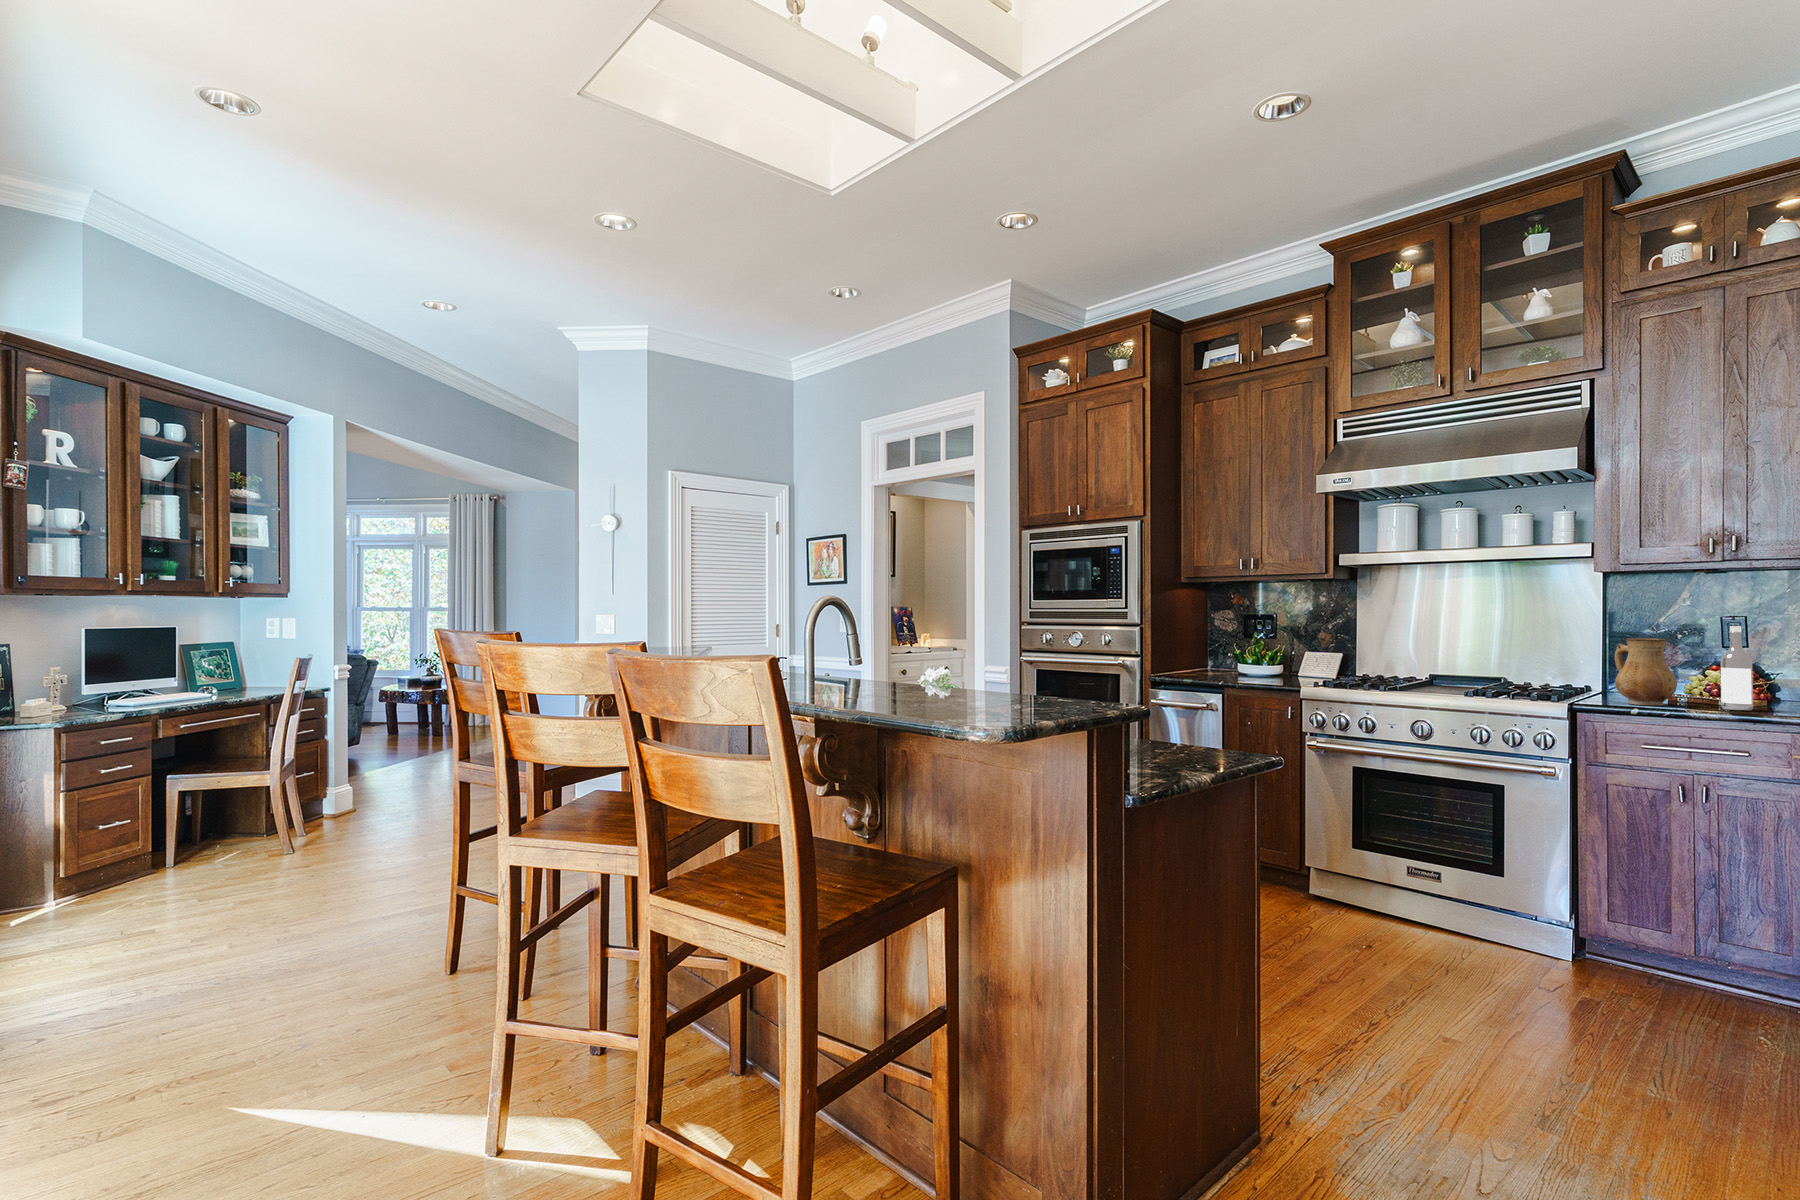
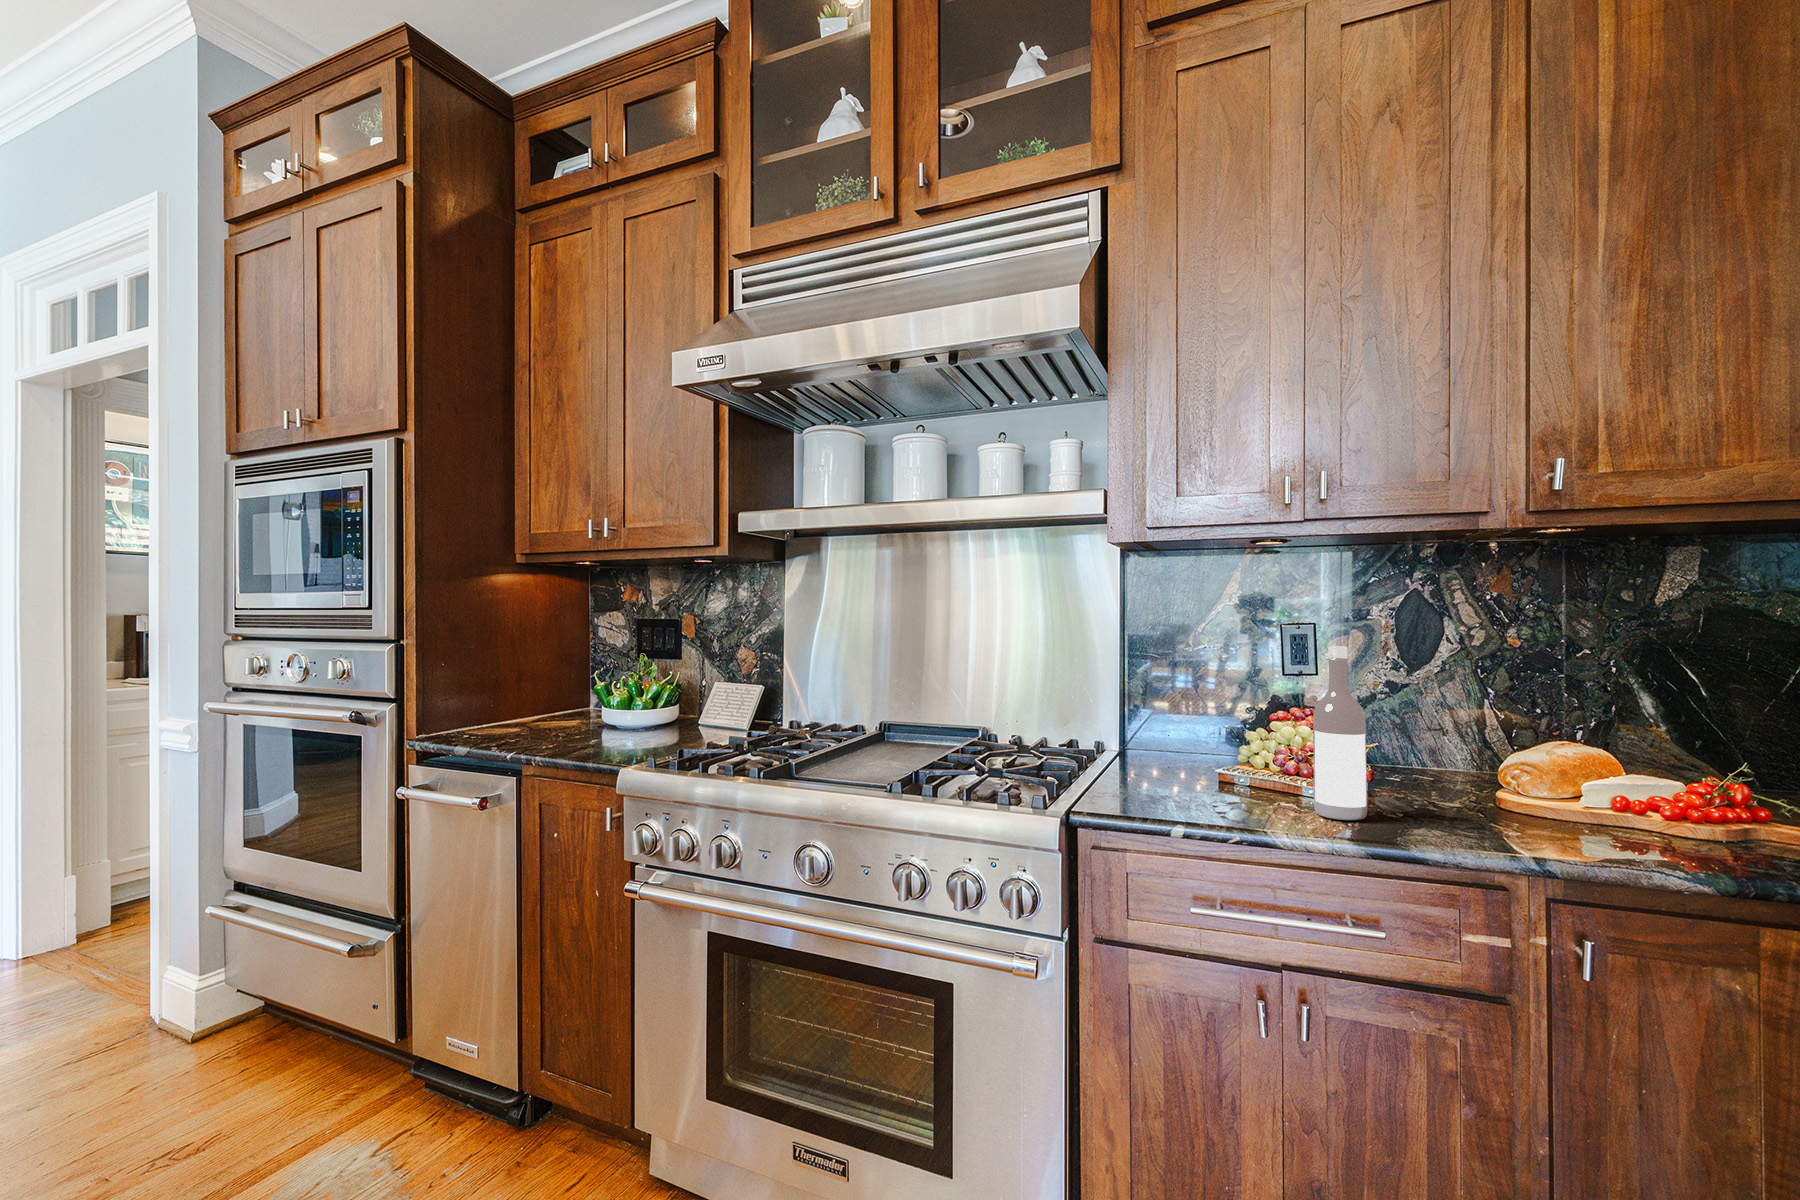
ceramic pitcher: present [1615,638,1677,705] -> none [1140,668,1241,809]

